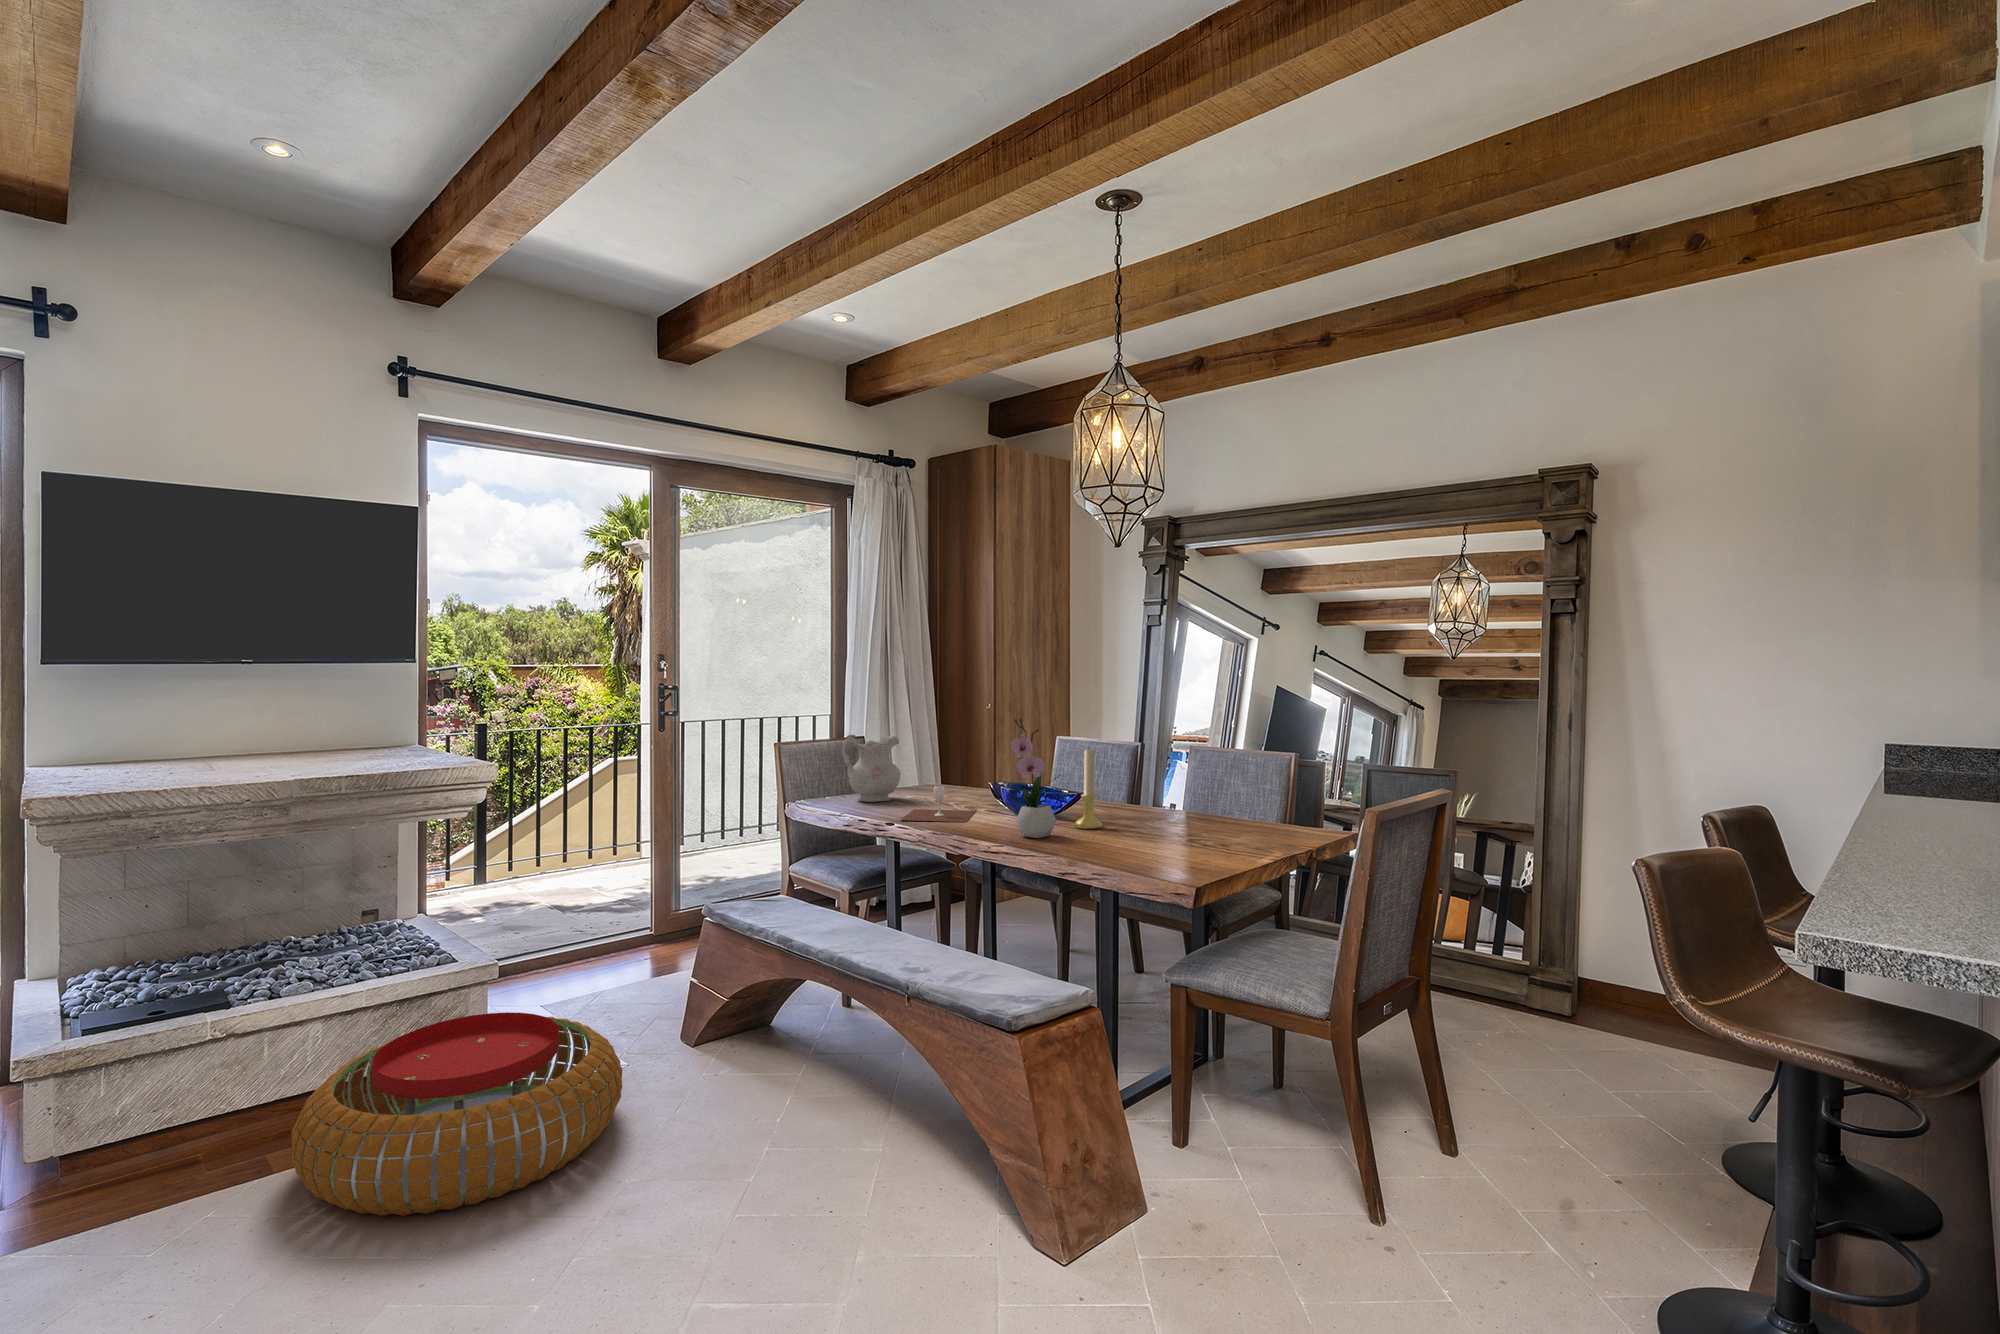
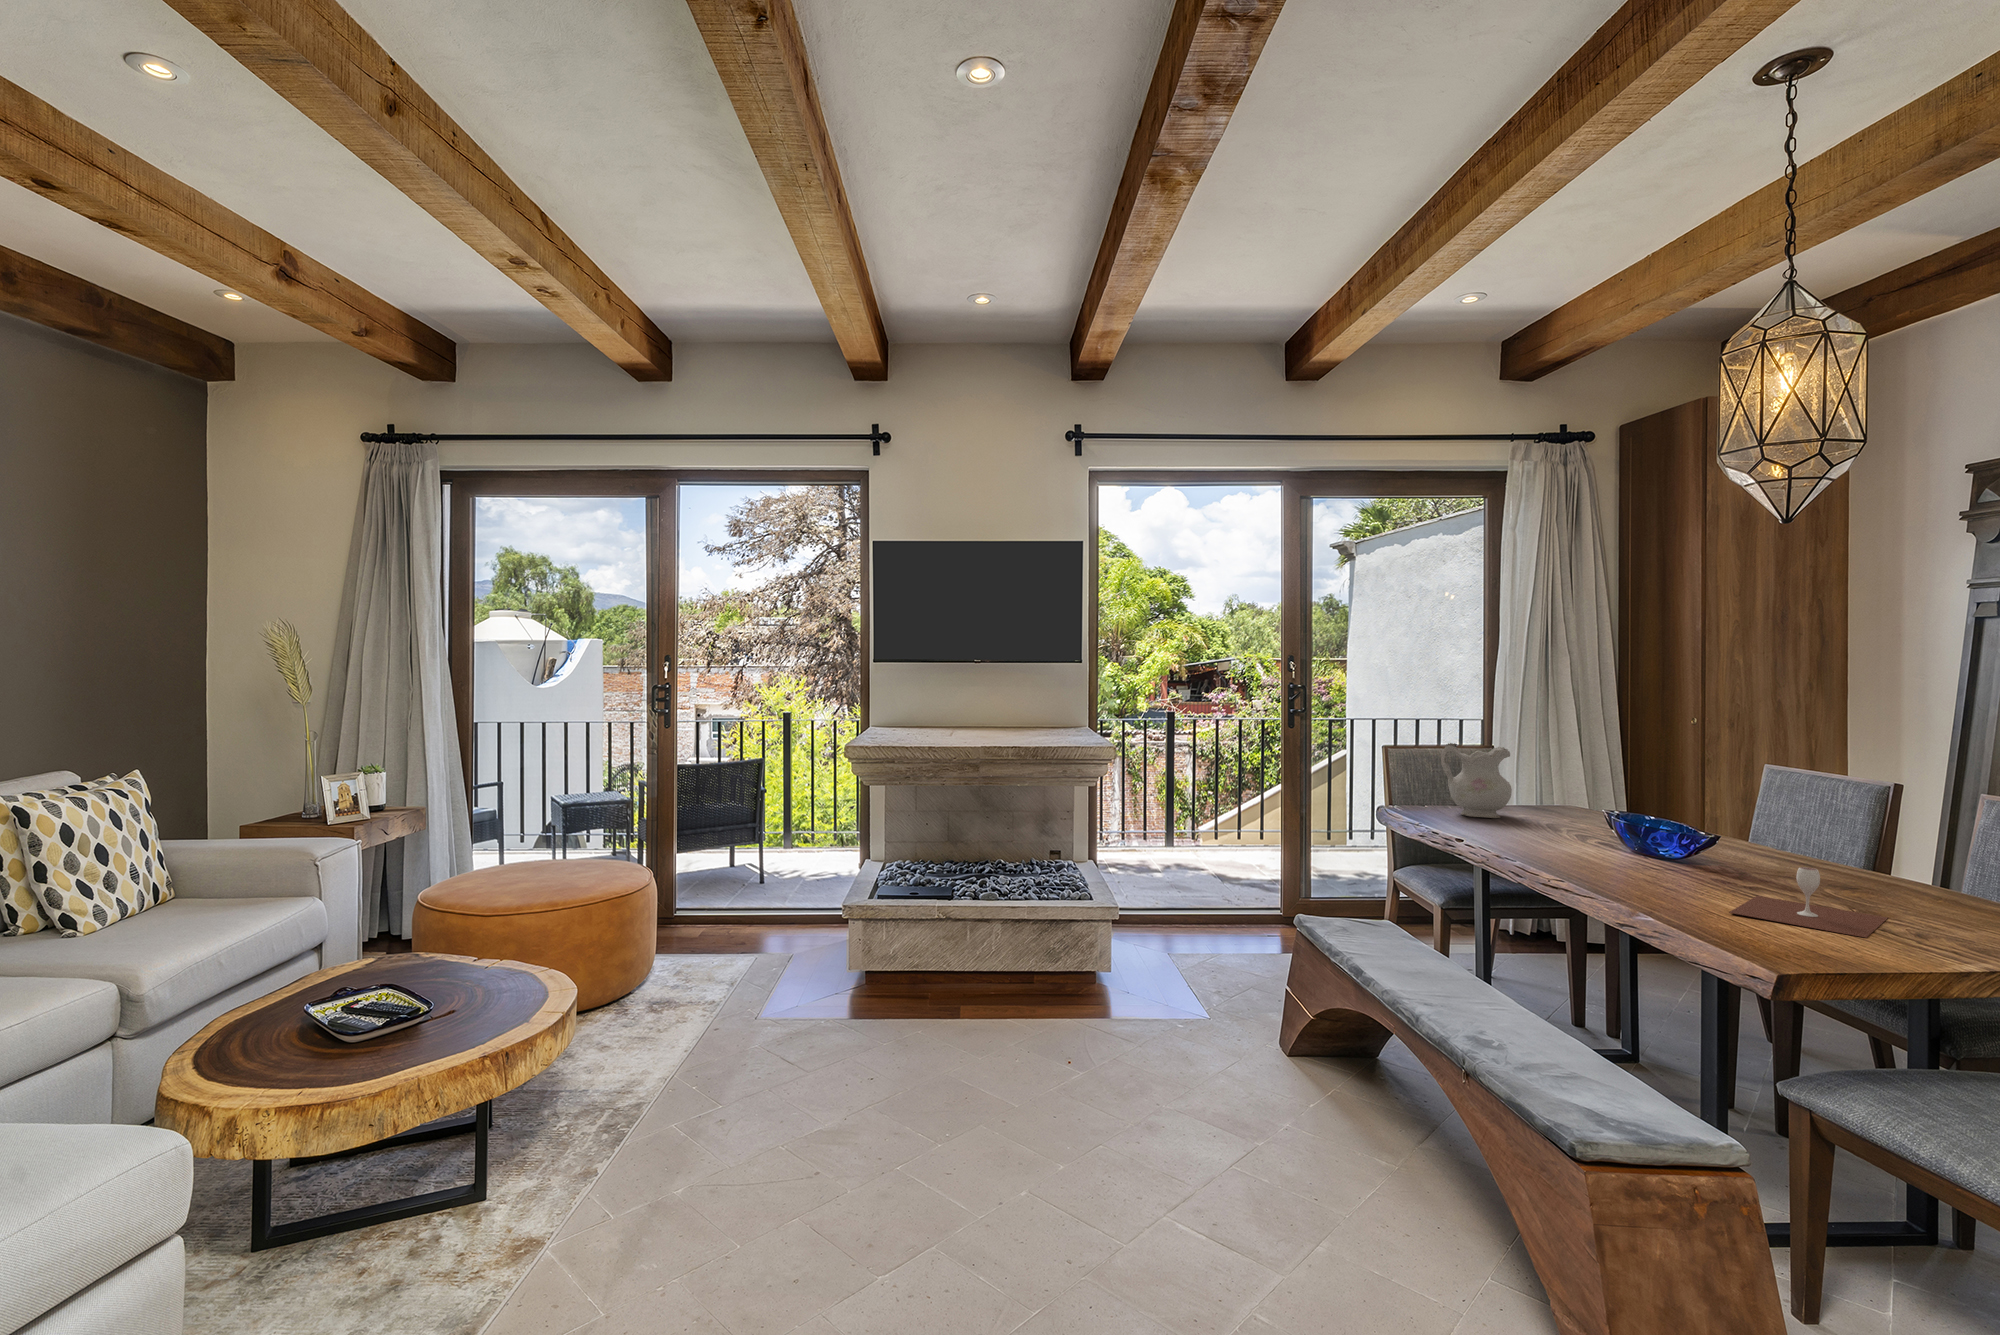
flower arrangement: present [1010,718,1060,838] -> none [1591,737,1669,881]
candle holder: present [1075,749,1102,829] -> none [1702,778,1746,884]
wine glass: present [900,785,976,822] -> present [1729,867,1888,938]
pouf: present [291,1012,622,1216] -> none [962,941,1183,1081]

